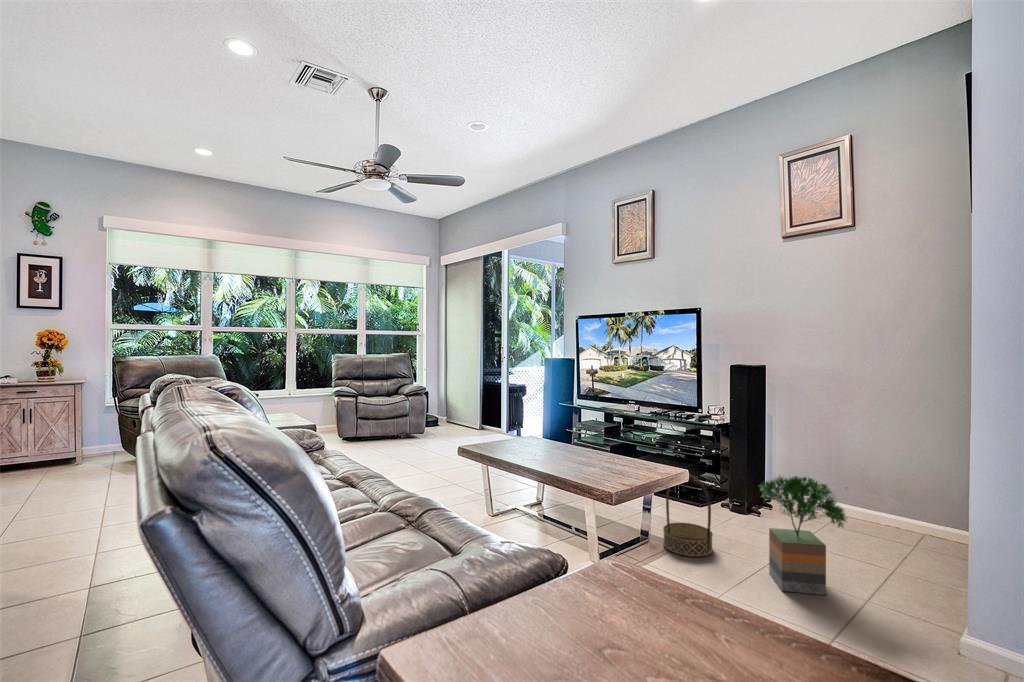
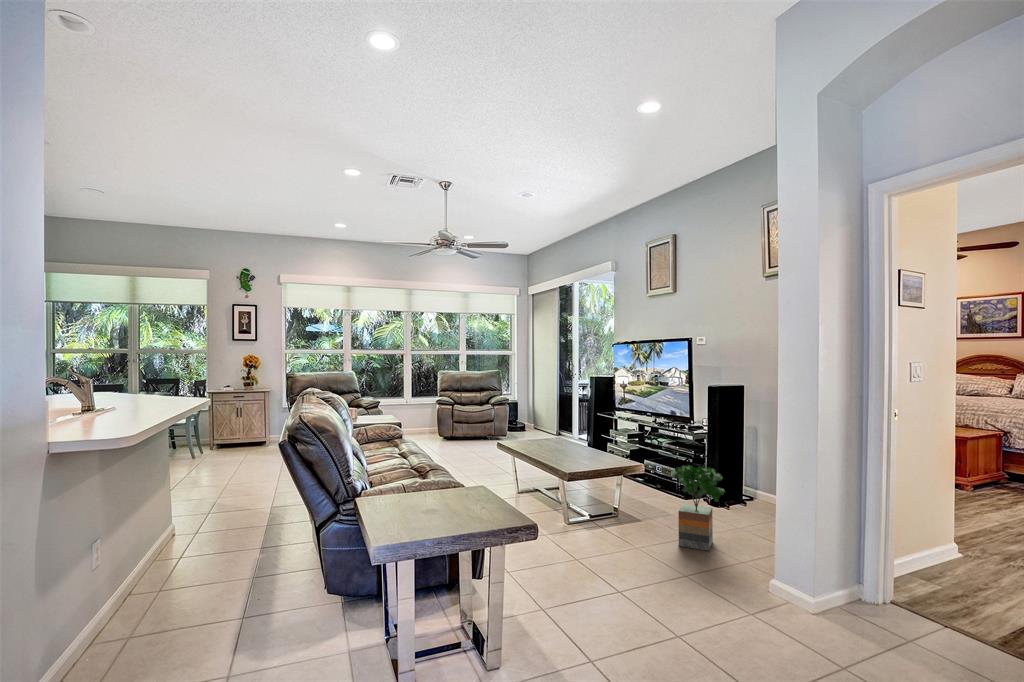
basket: present [663,475,713,557] -> none [623,465,659,525]

